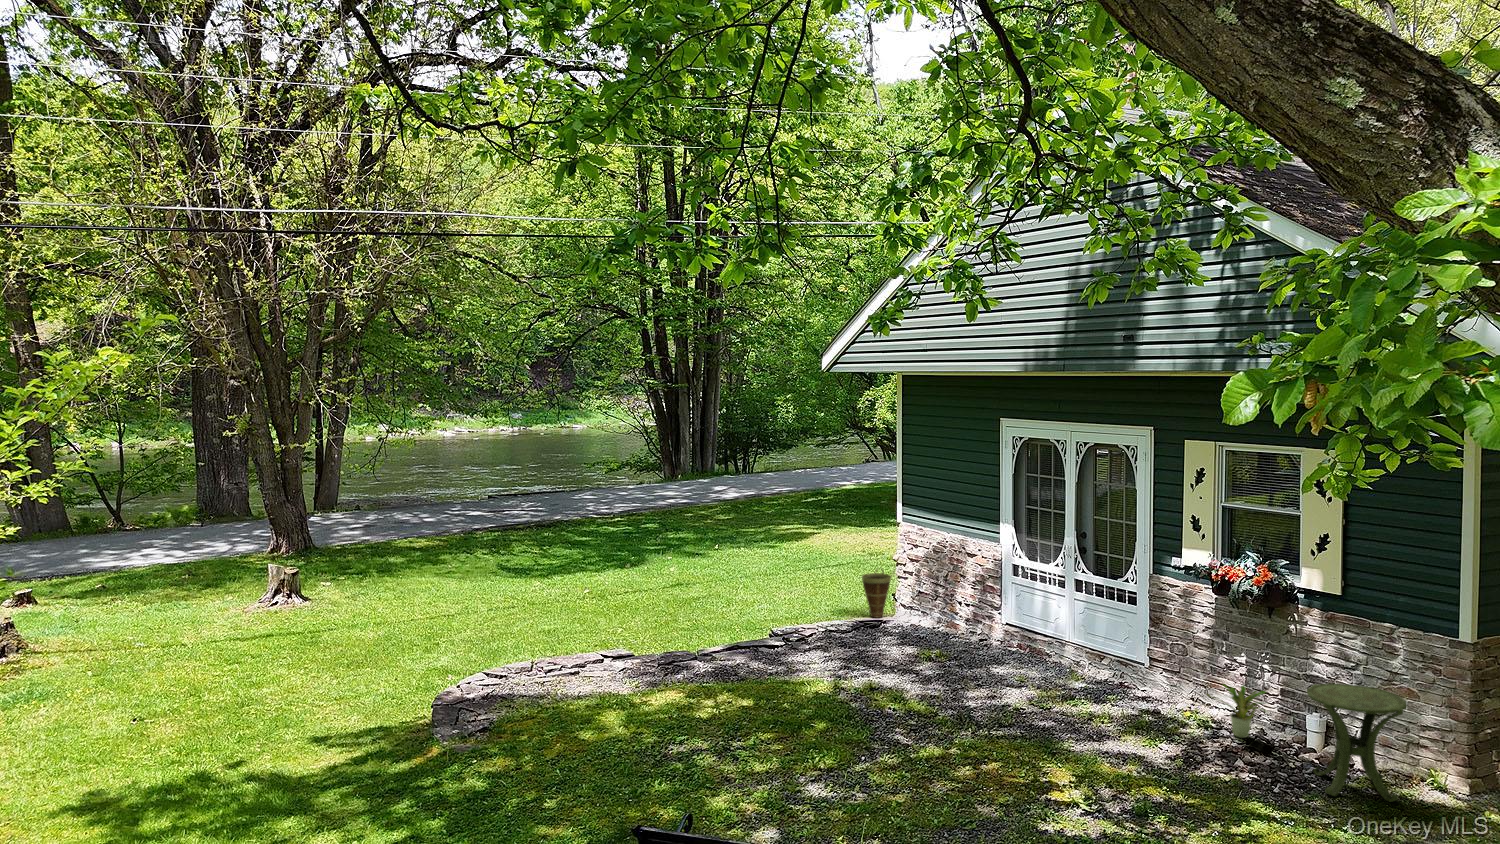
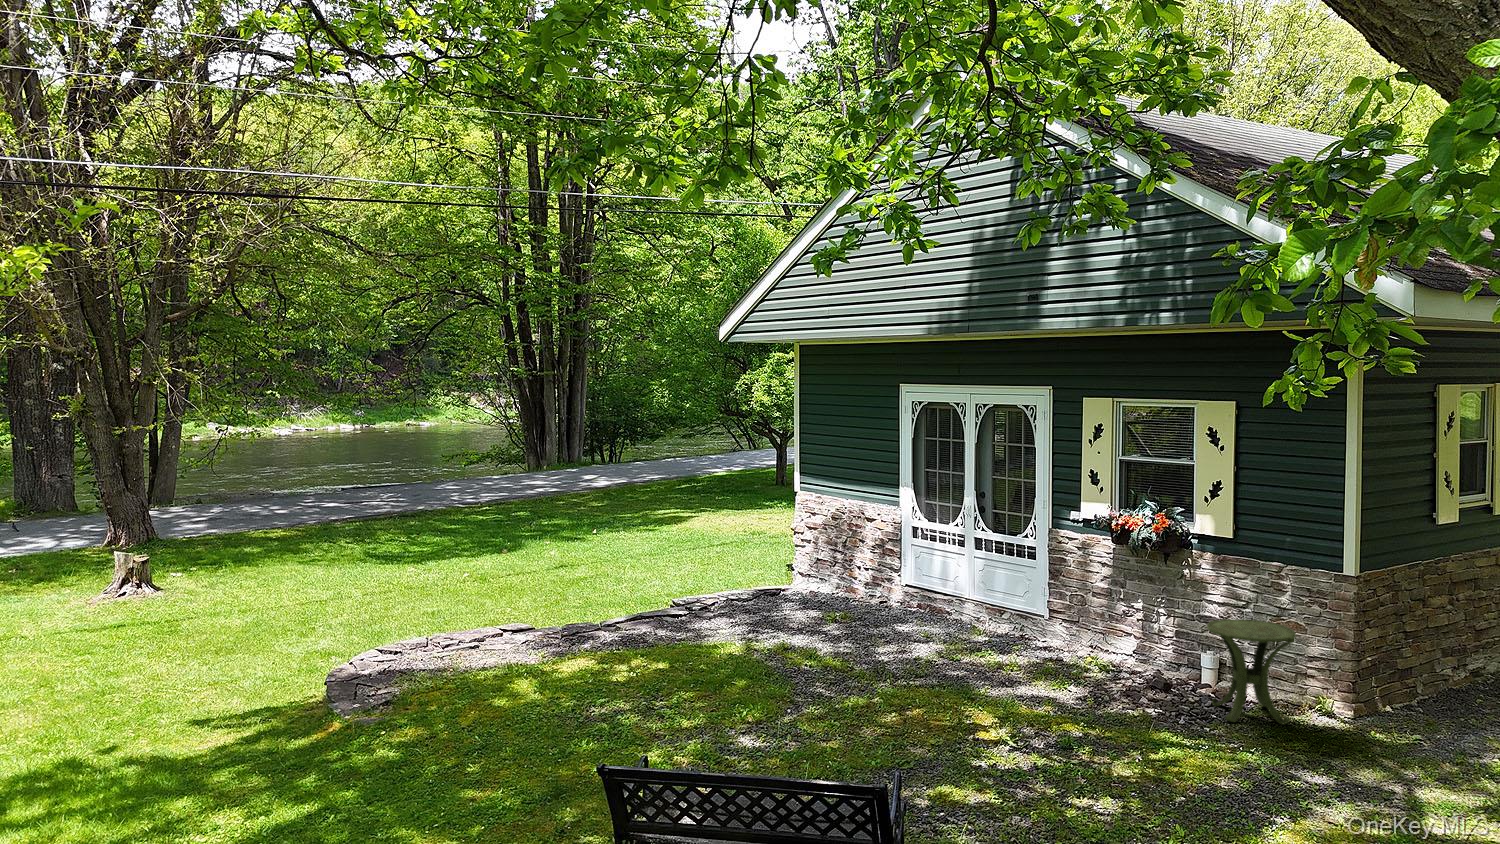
basket: present [862,569,900,618] -> none [759,538,798,588]
potted plant: present [1206,684,1267,738] -> none [1107,627,1168,678]

